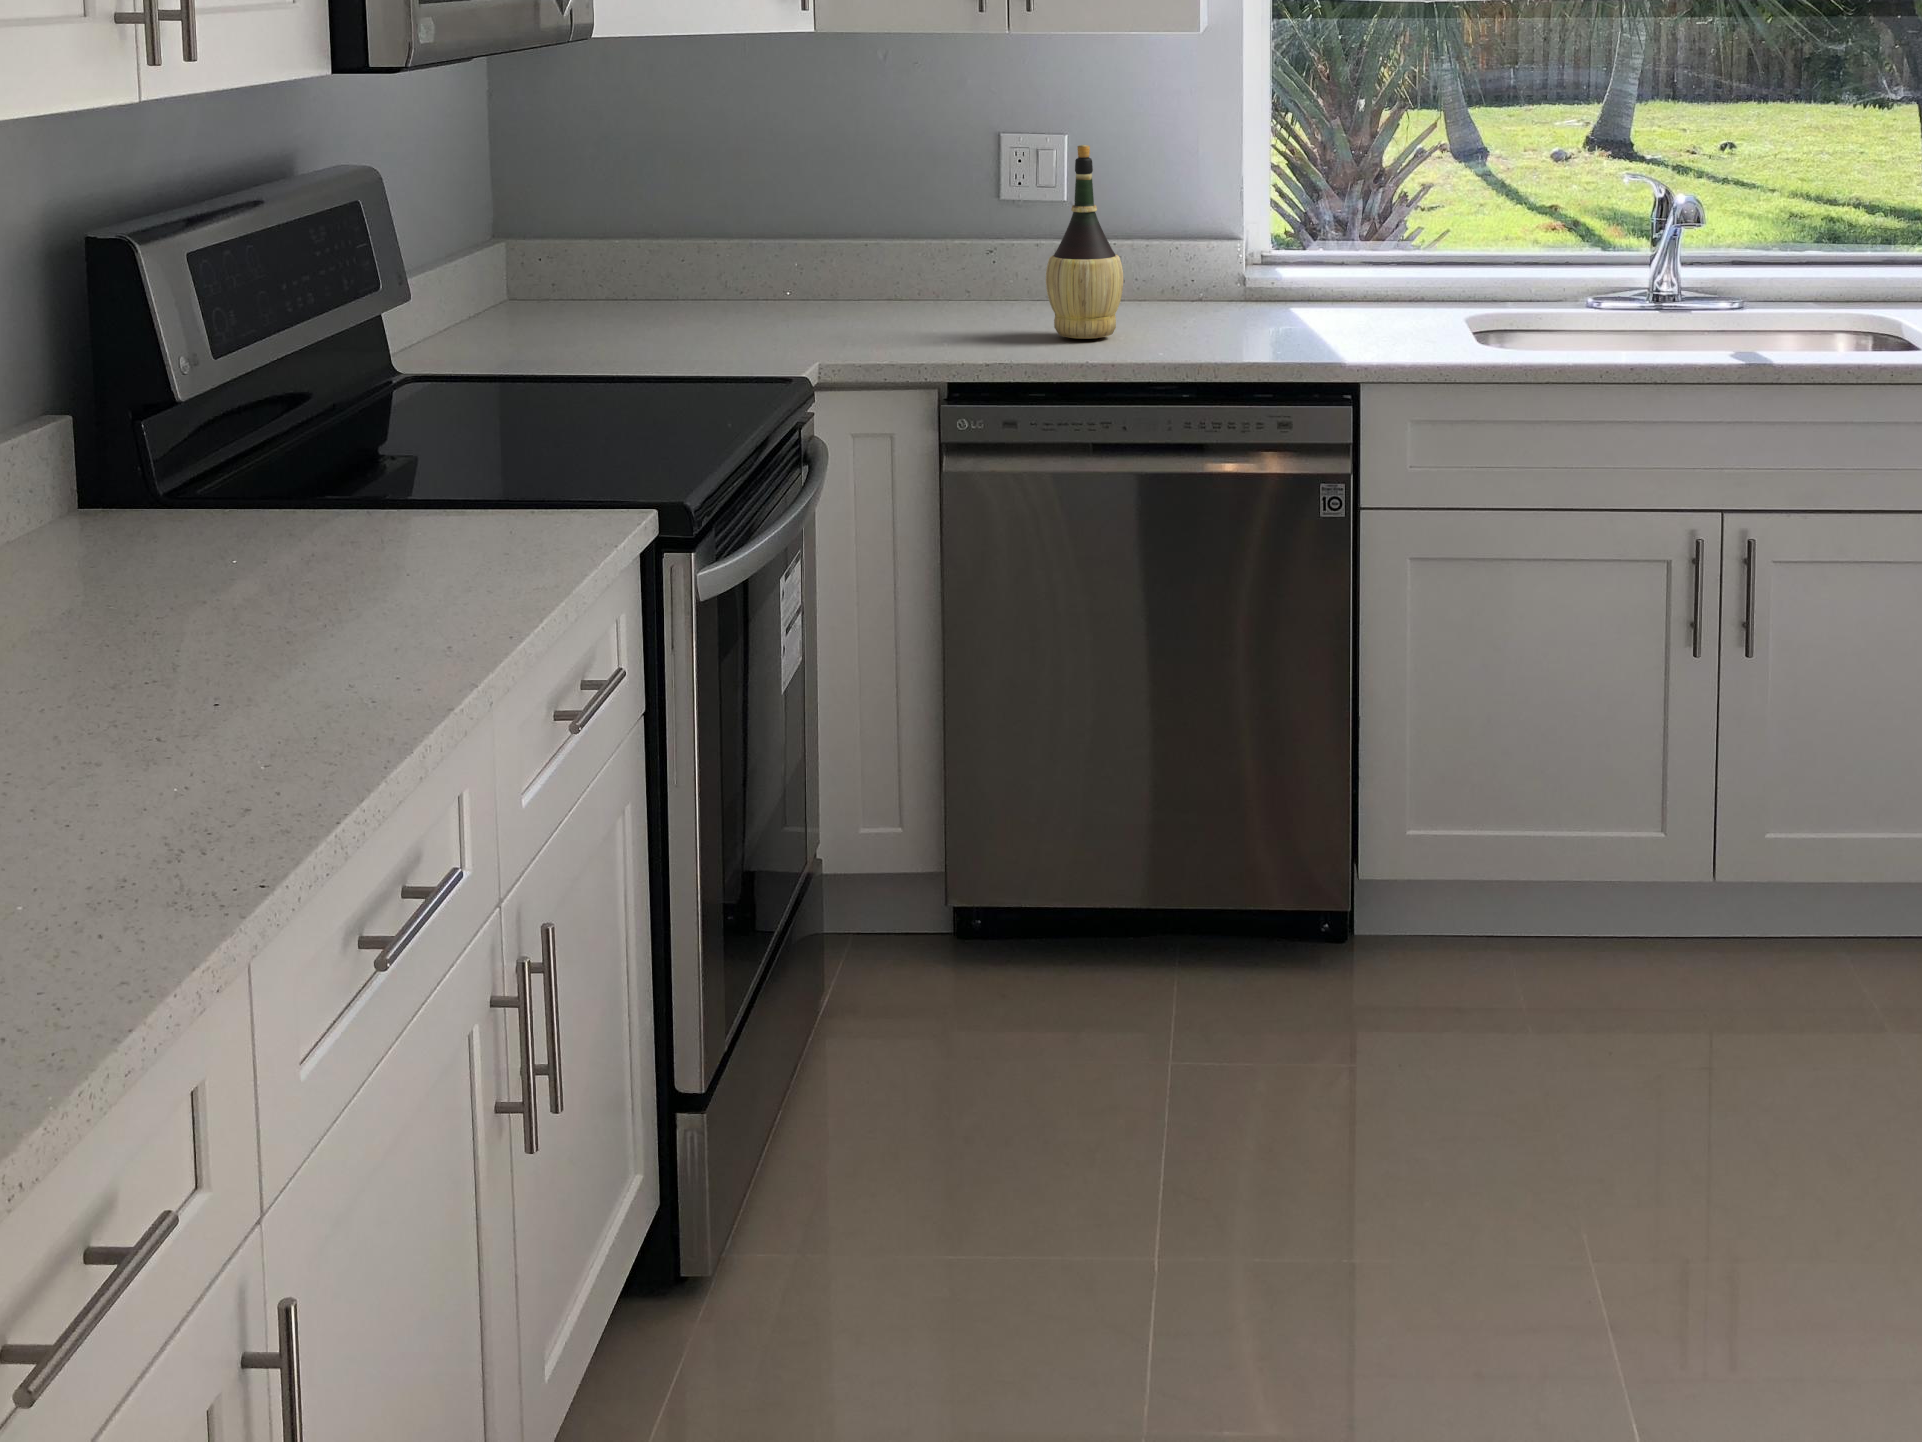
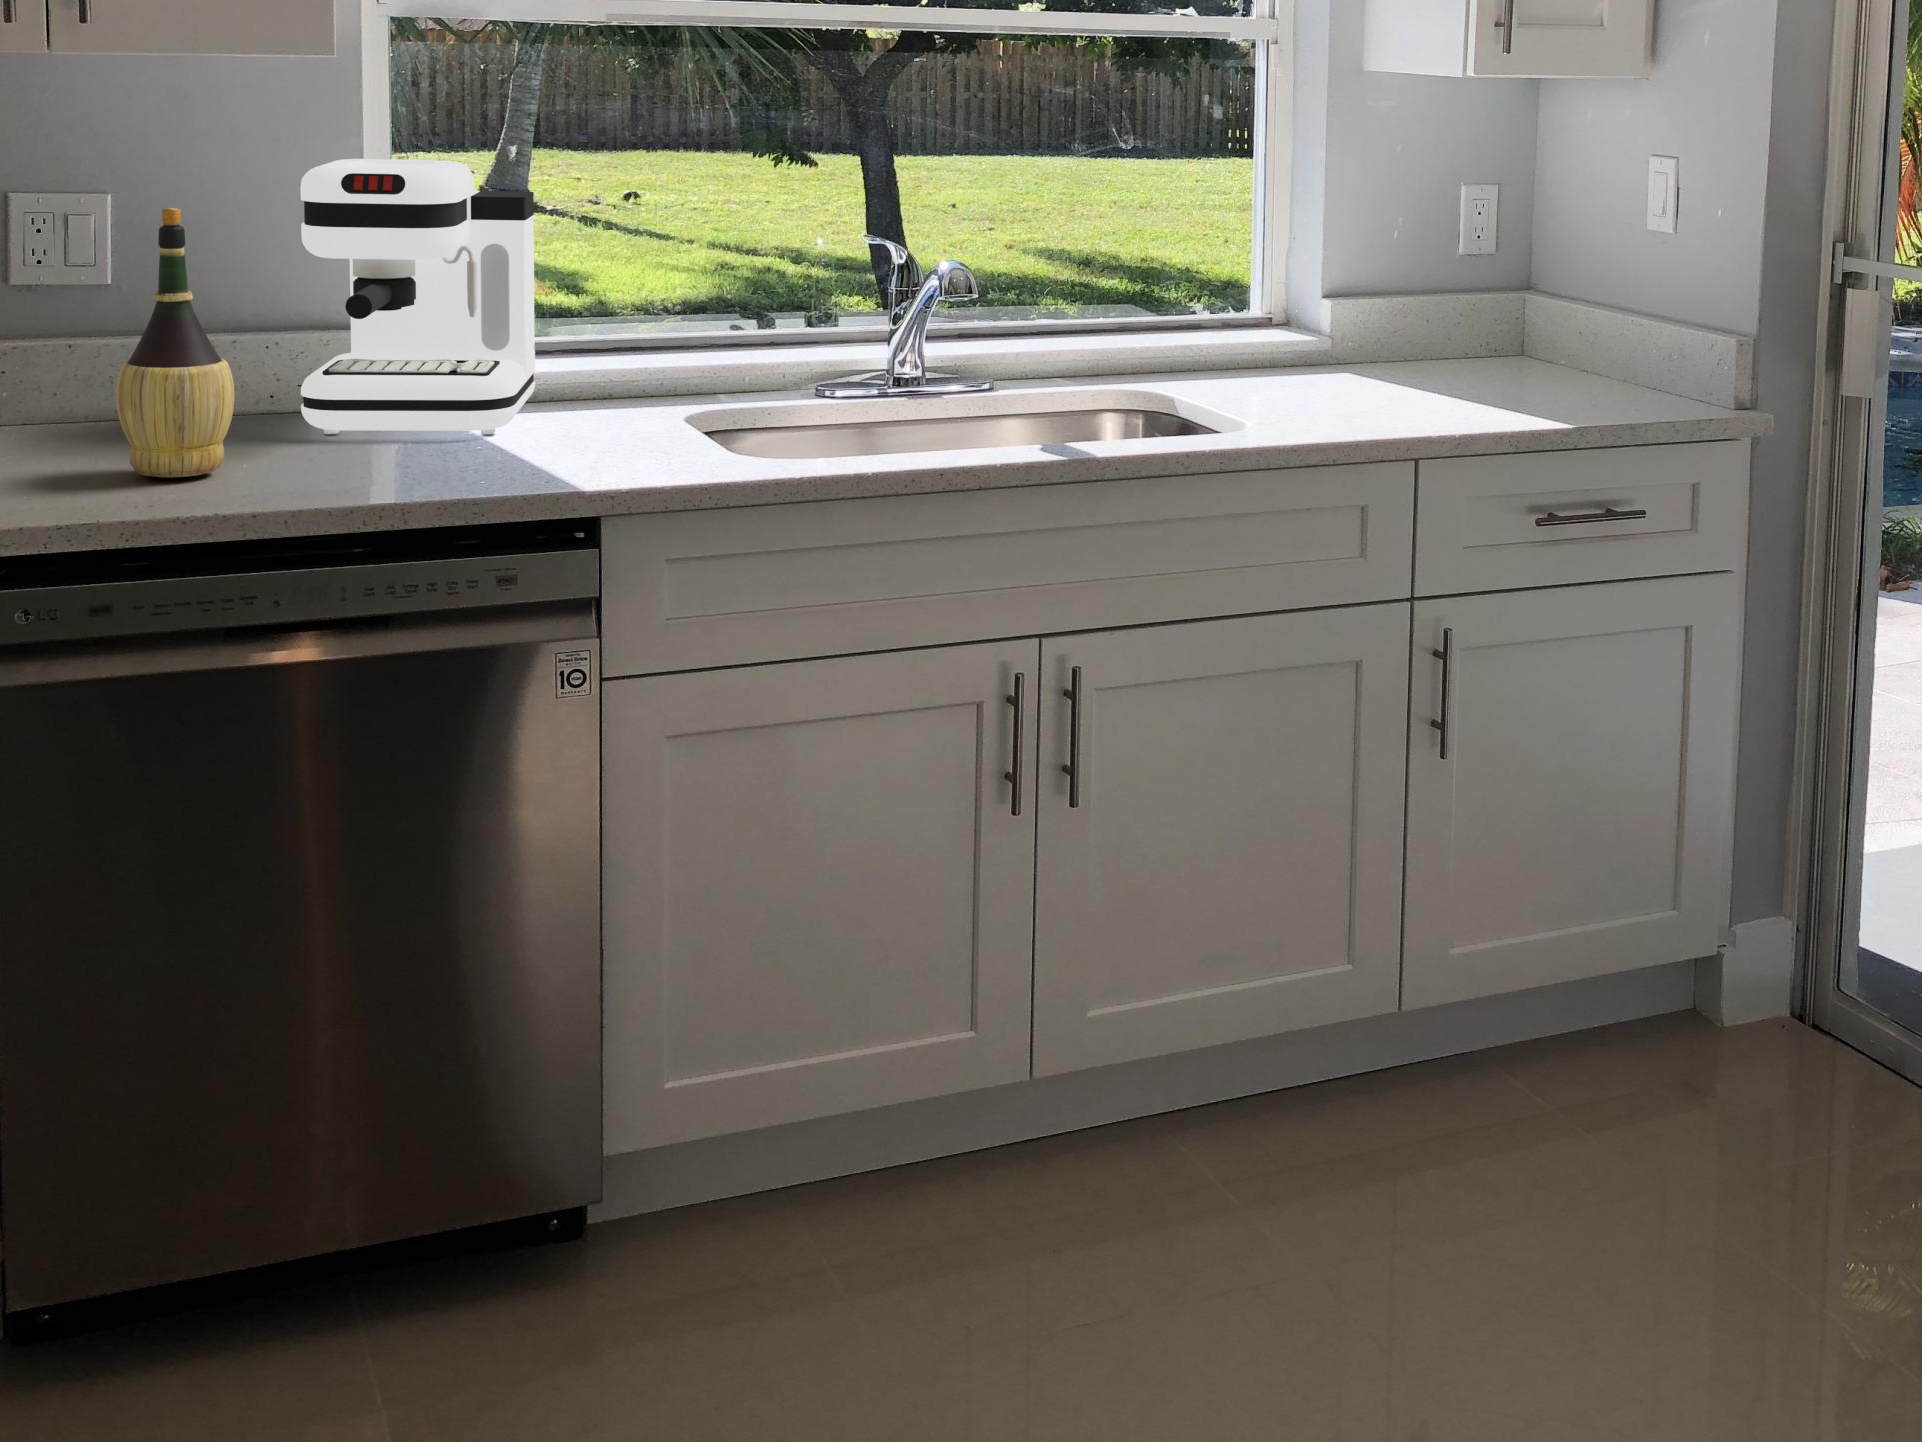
coffee maker: none [1186,110,1367,322] -> present [301,159,535,434]

